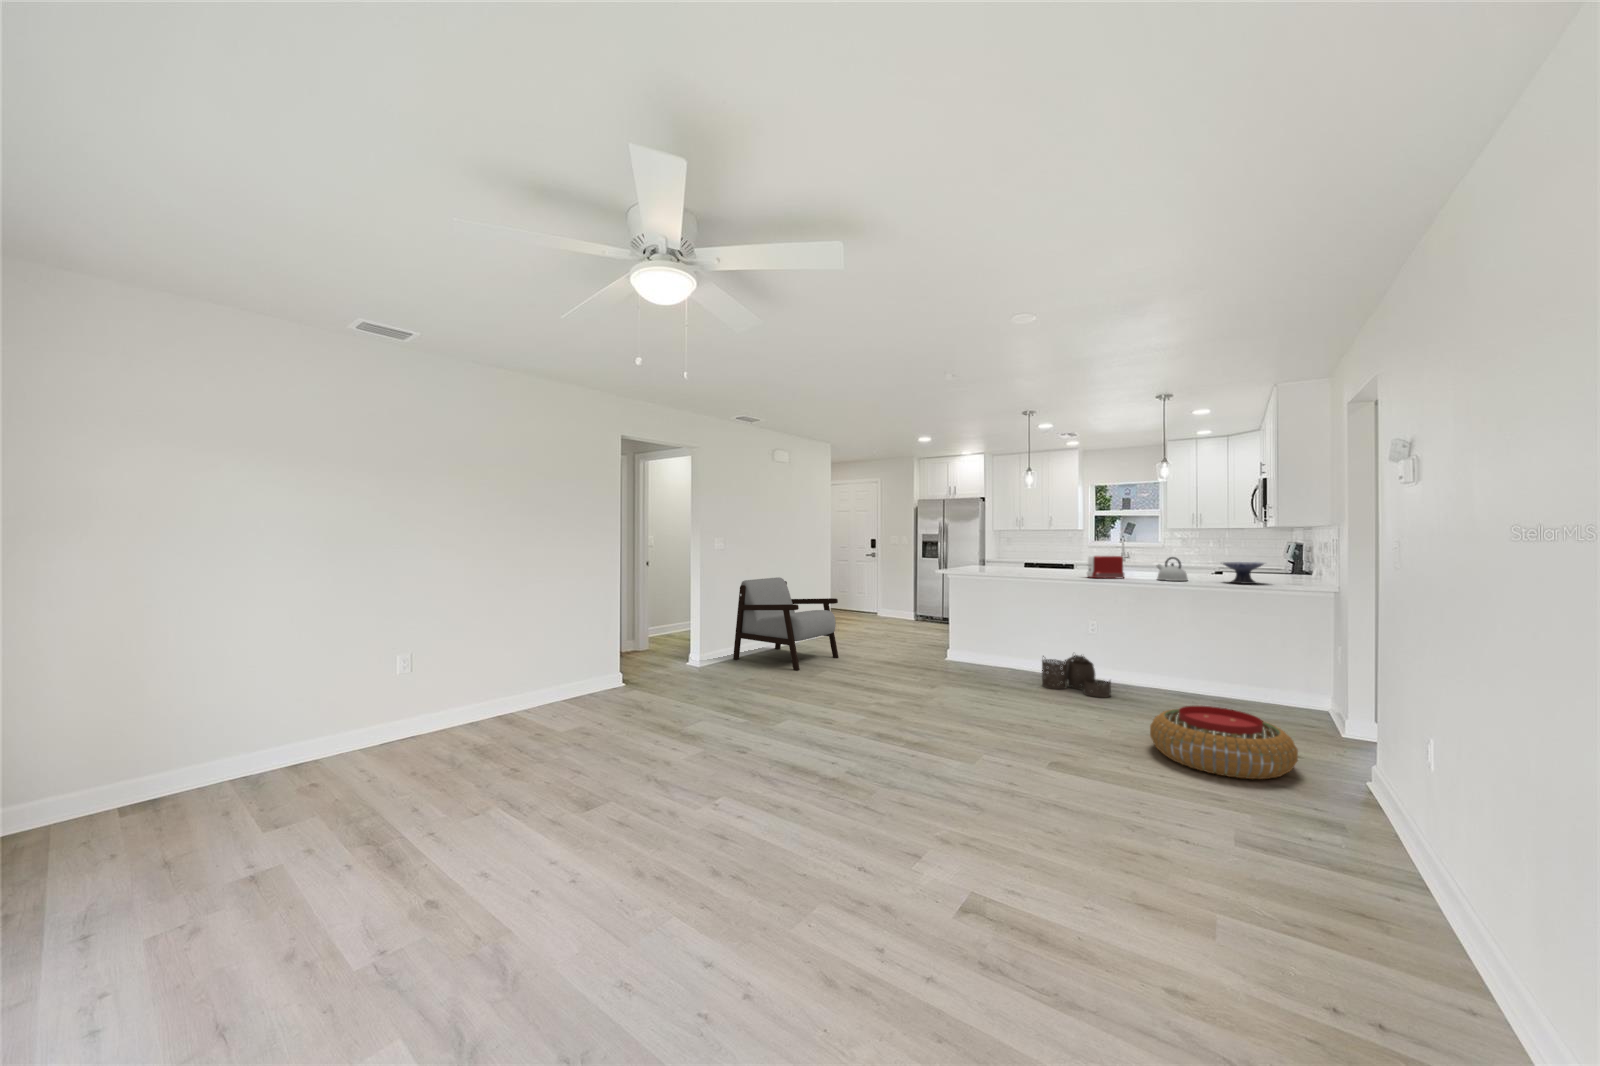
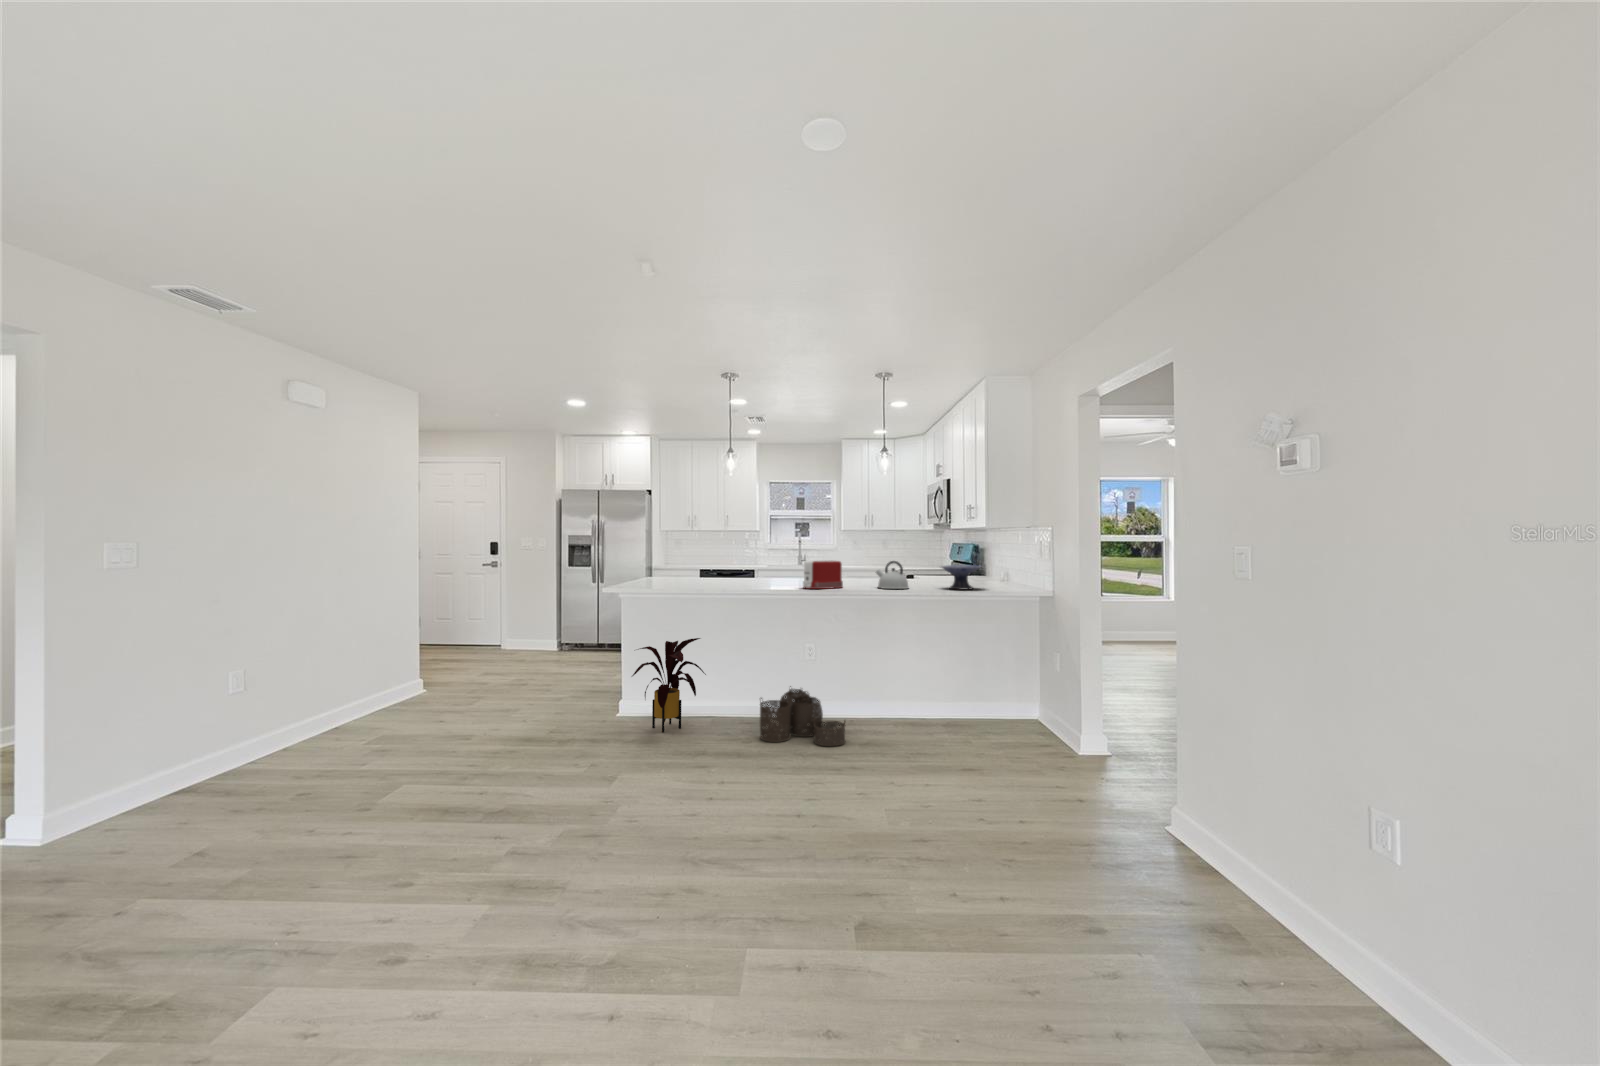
armchair: present [733,577,839,670] -> none [195,609,439,782]
house plant: none [950,610,1007,673] -> present [632,638,706,732]
pouf: present [1150,706,1298,779] -> none [940,753,1109,858]

